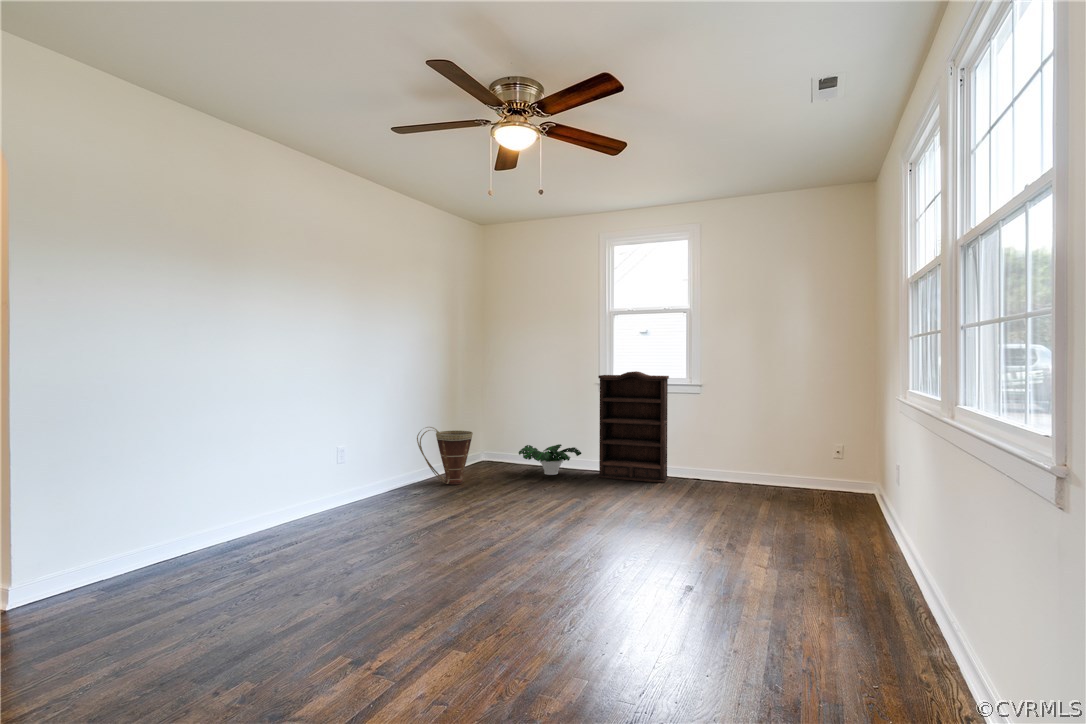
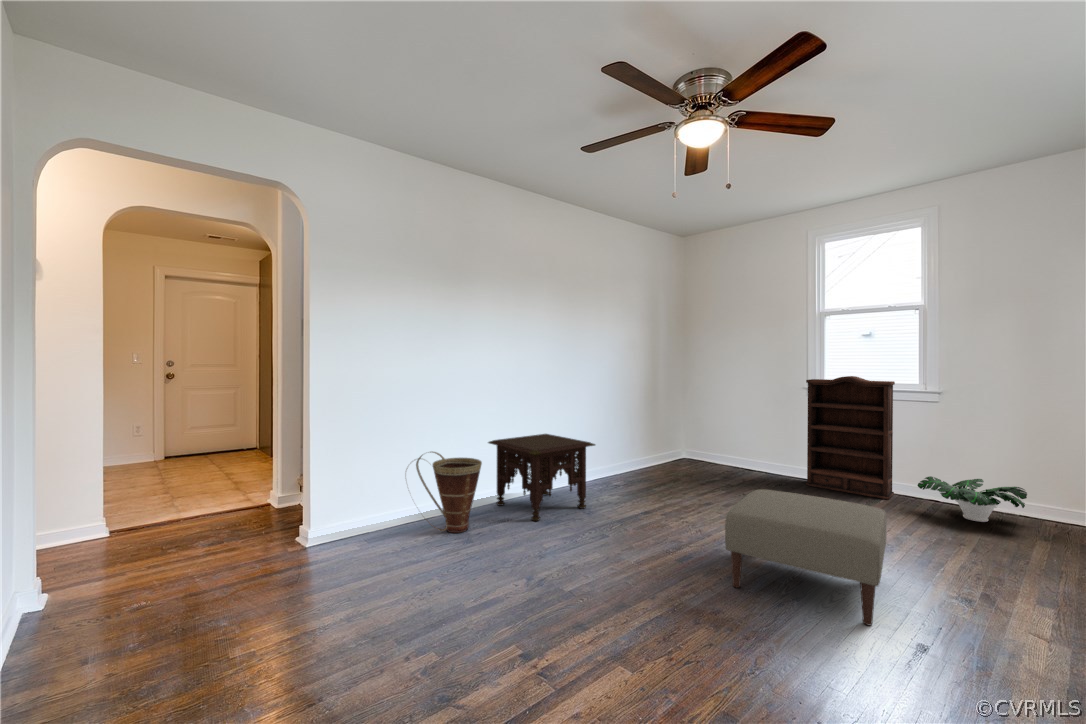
basket: present [417,427,473,485] -> present [416,452,482,533]
side table: none [262,442,397,542] -> present [488,434,595,521]
potted plant: present [519,444,581,475] -> present [917,476,1027,522]
ottoman: none [538,479,664,579] -> present [725,490,887,625]

